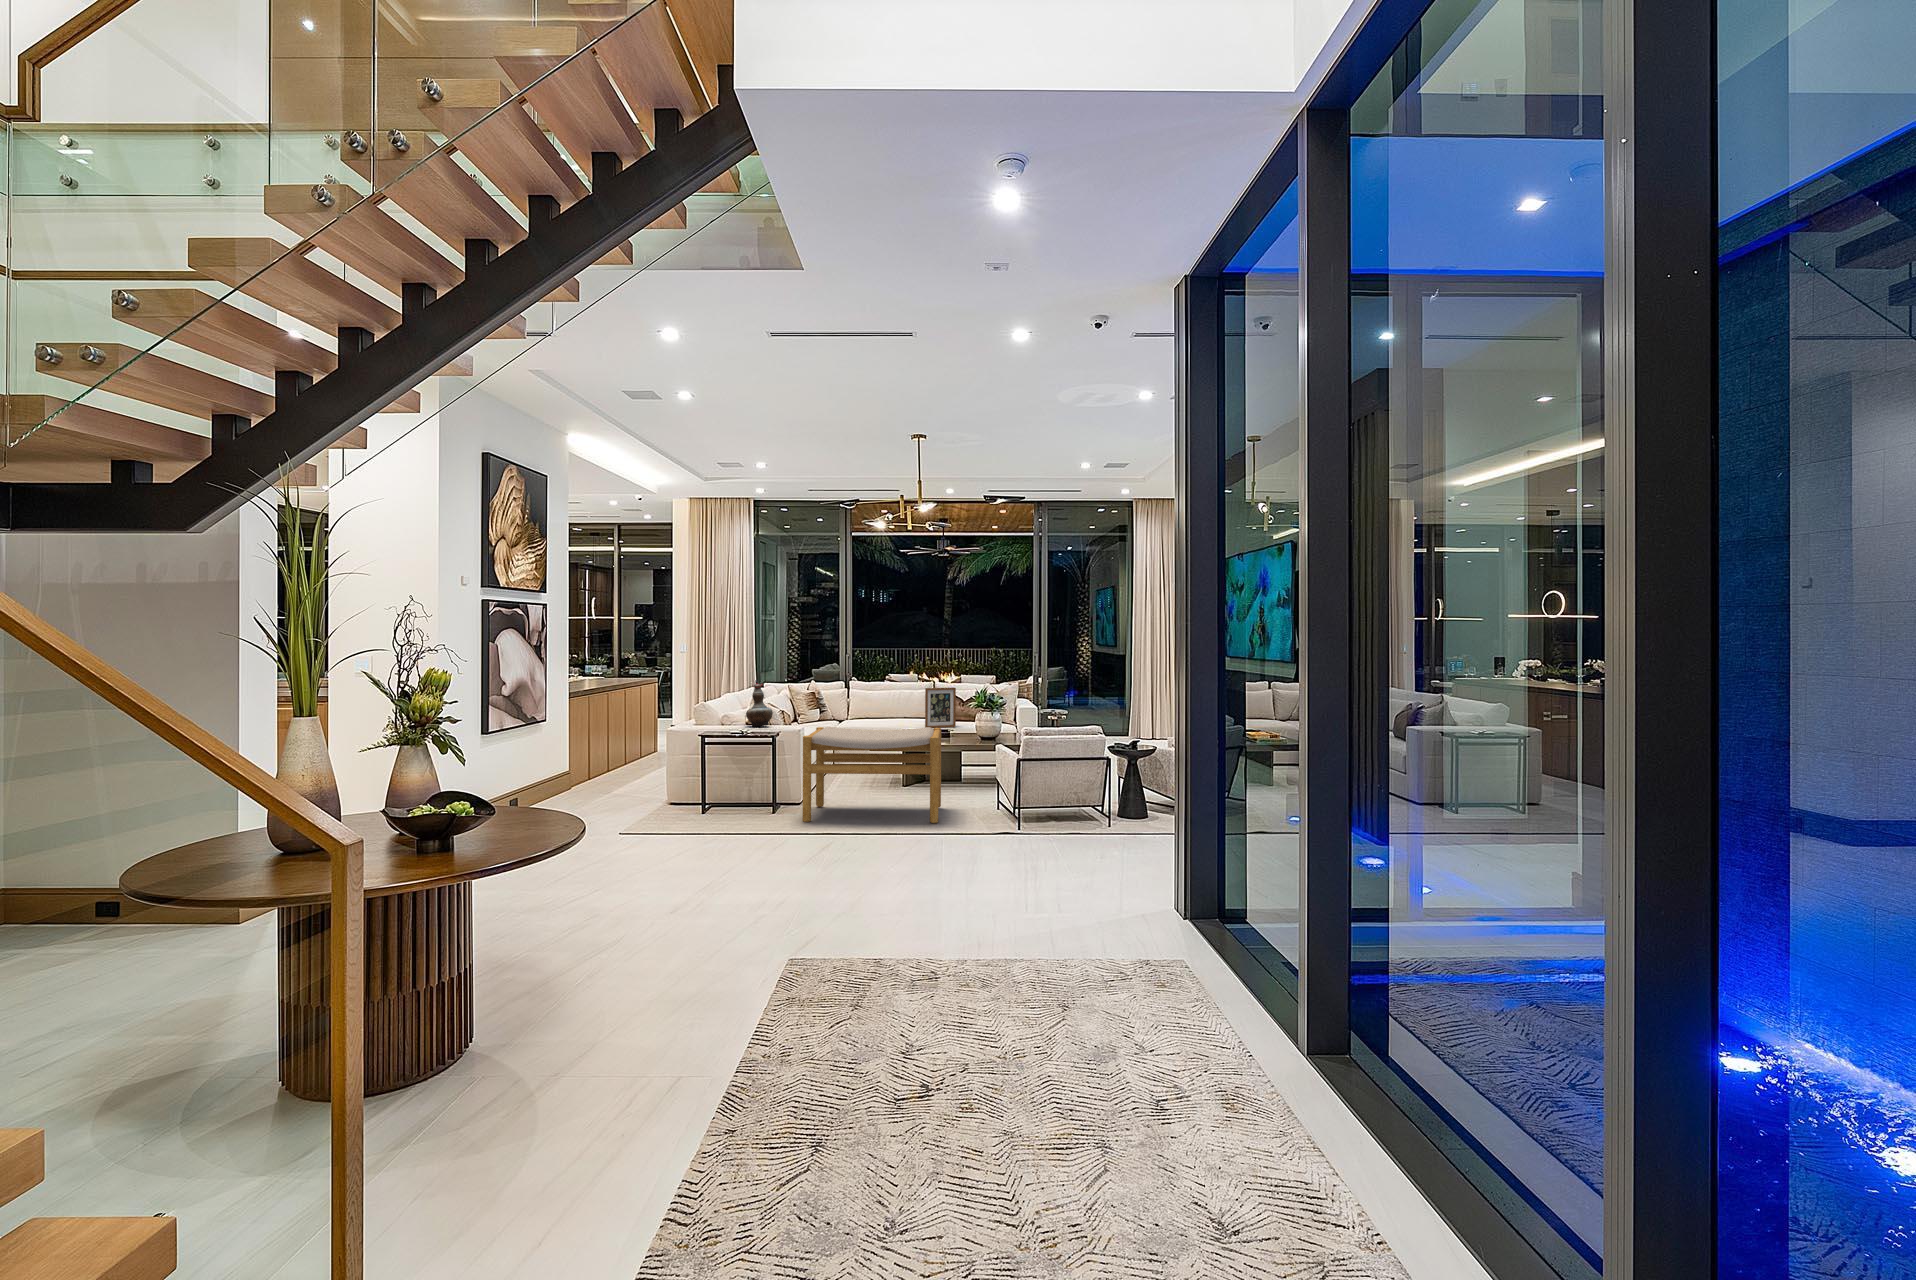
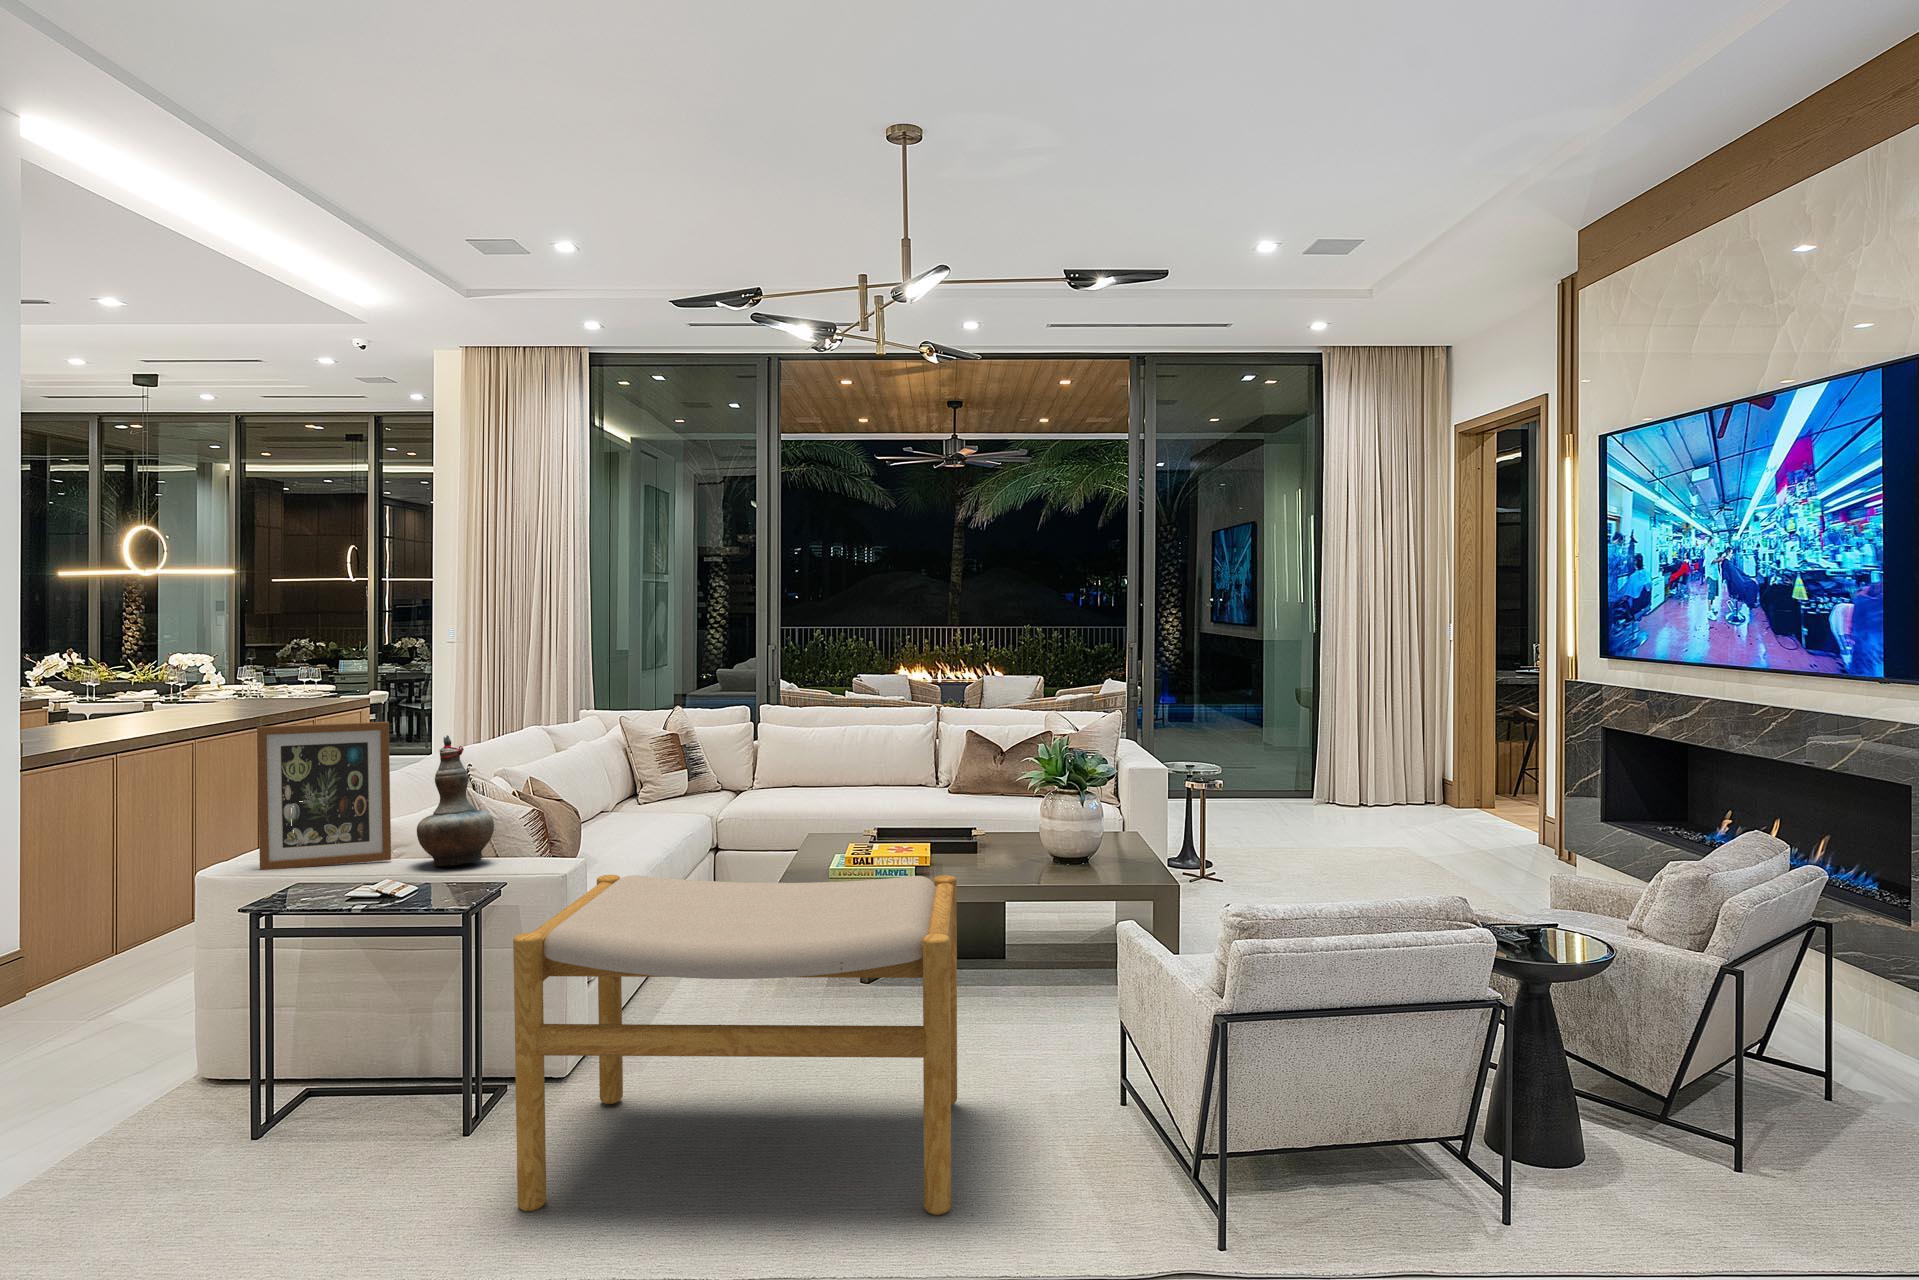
picture frame: present [925,688,956,728] -> present [257,722,391,870]

